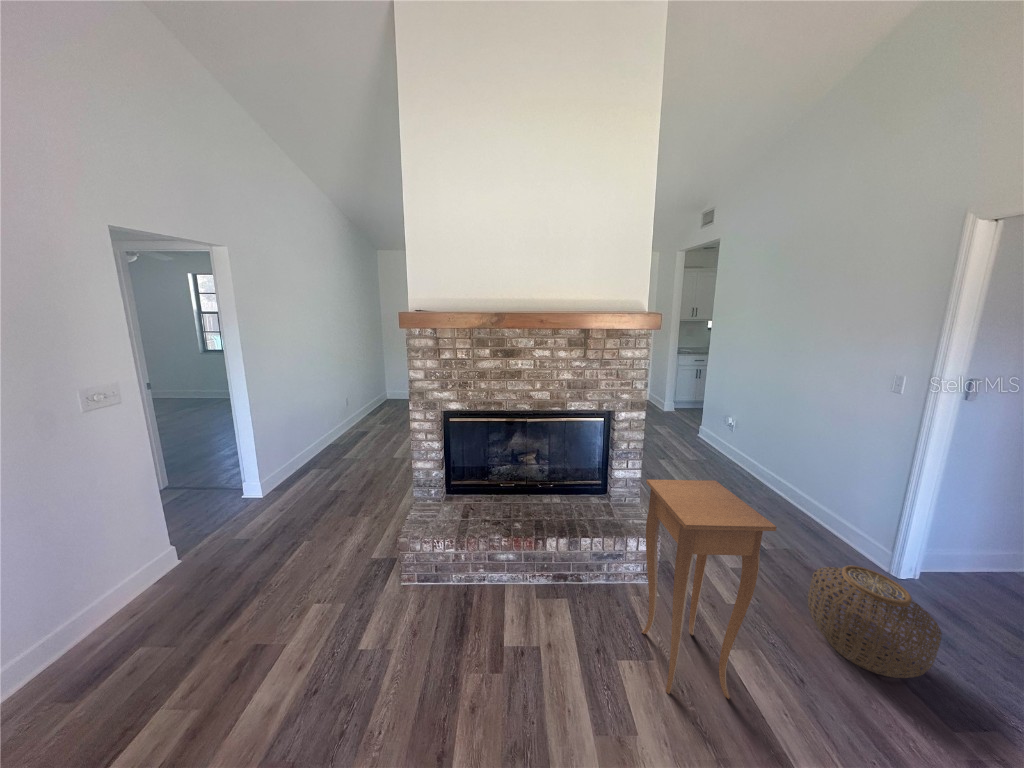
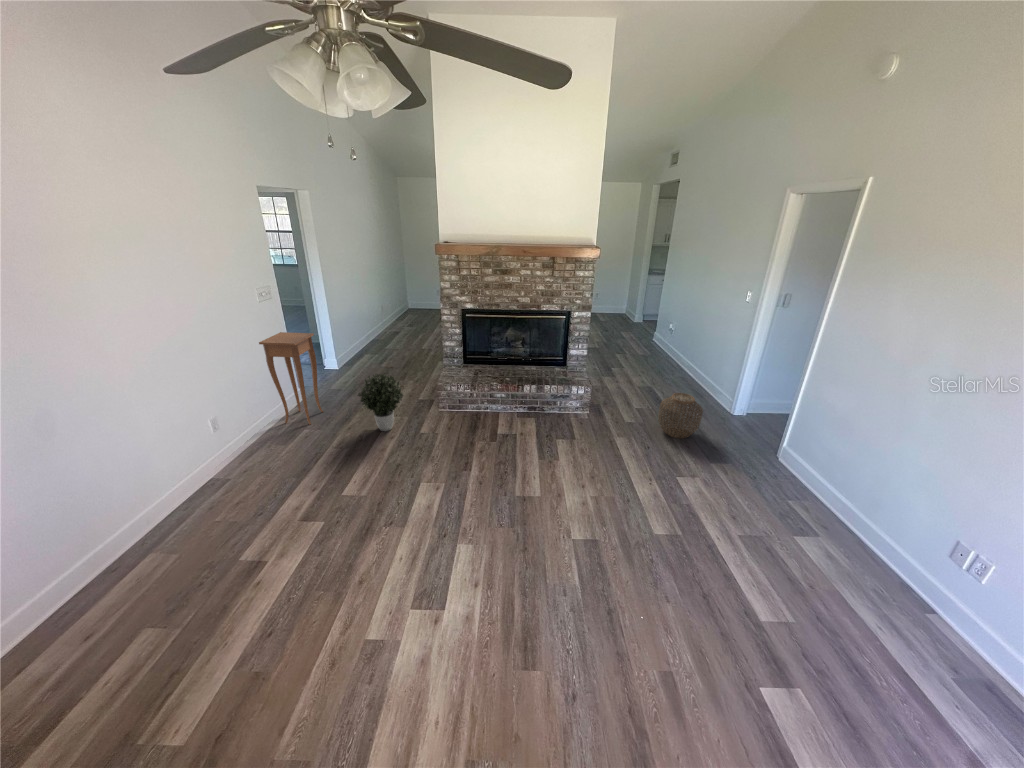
side table: present [642,480,777,699] -> present [259,332,323,425]
potted plant: none [196,541,317,673] -> present [358,374,403,431]

